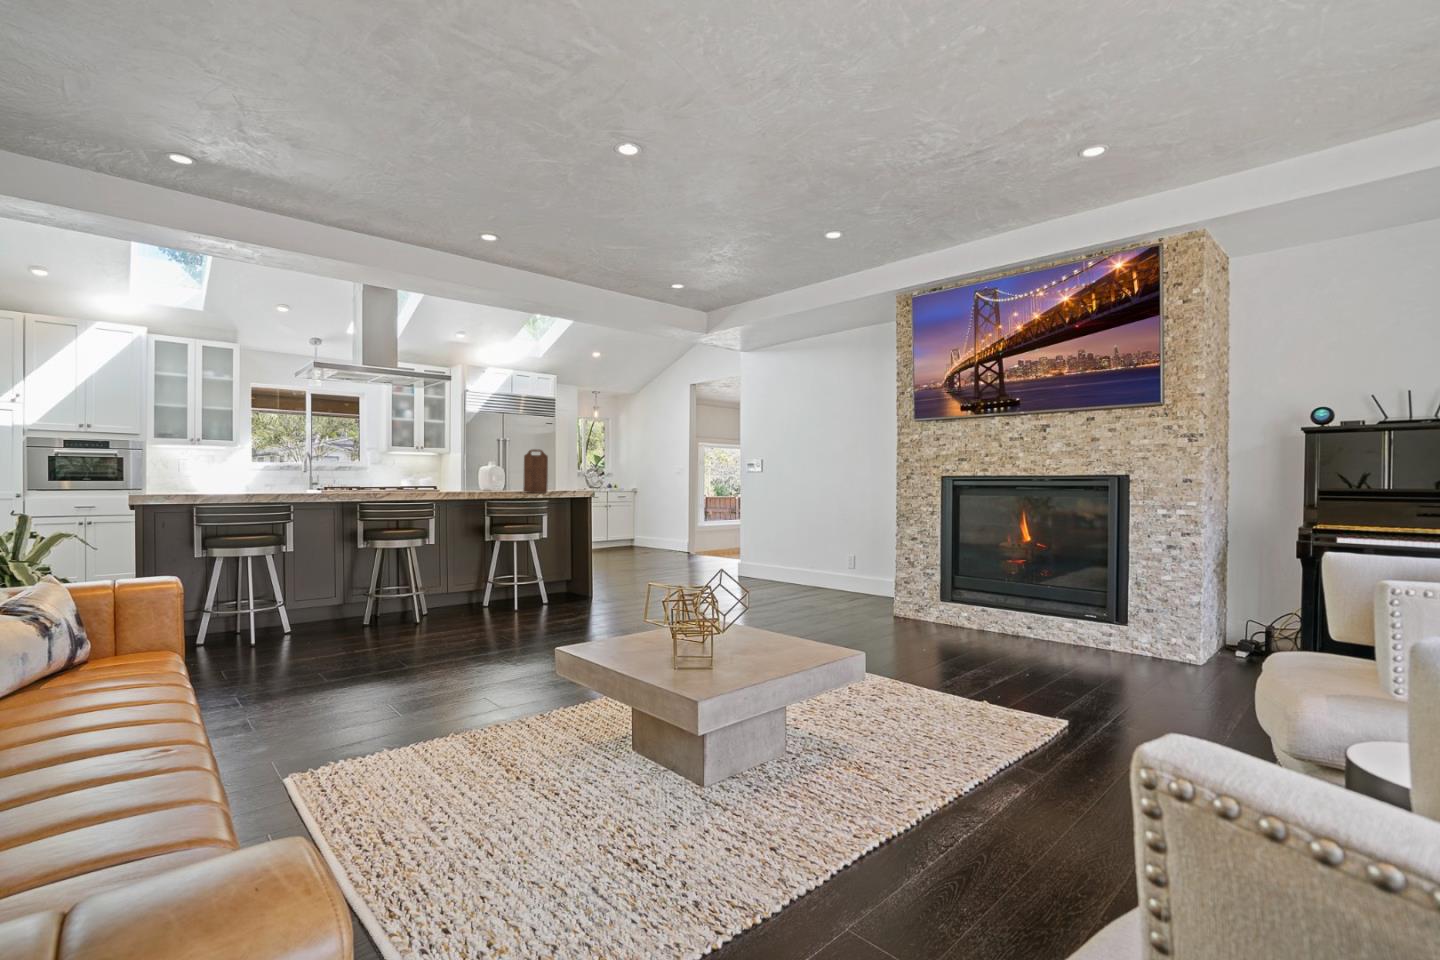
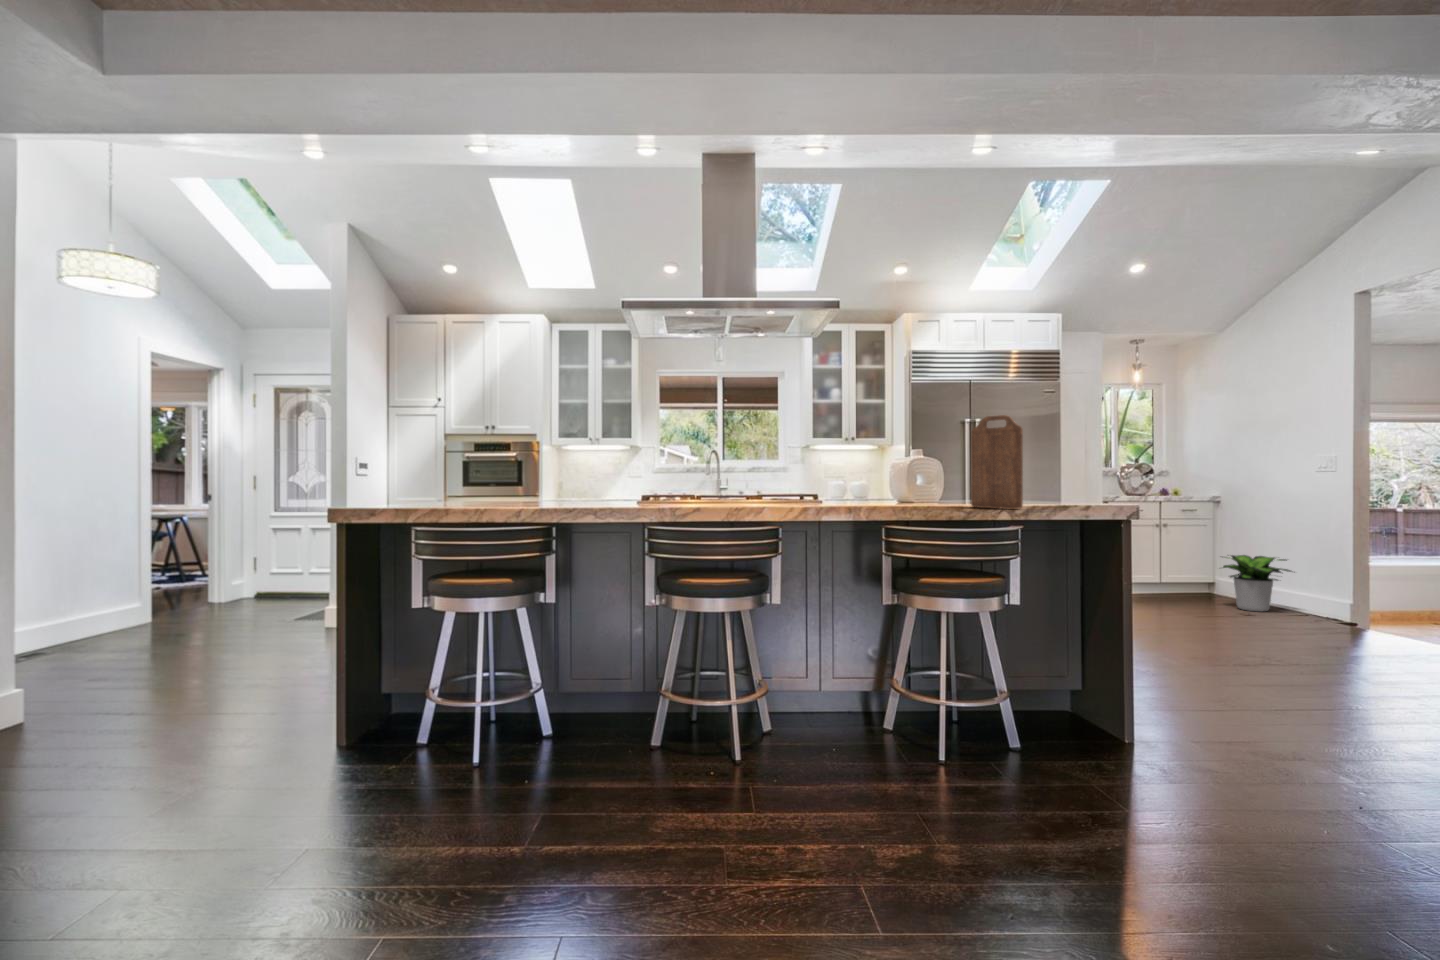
potted plant: none [634,519,670,549] -> present [1223,555,1291,612]

